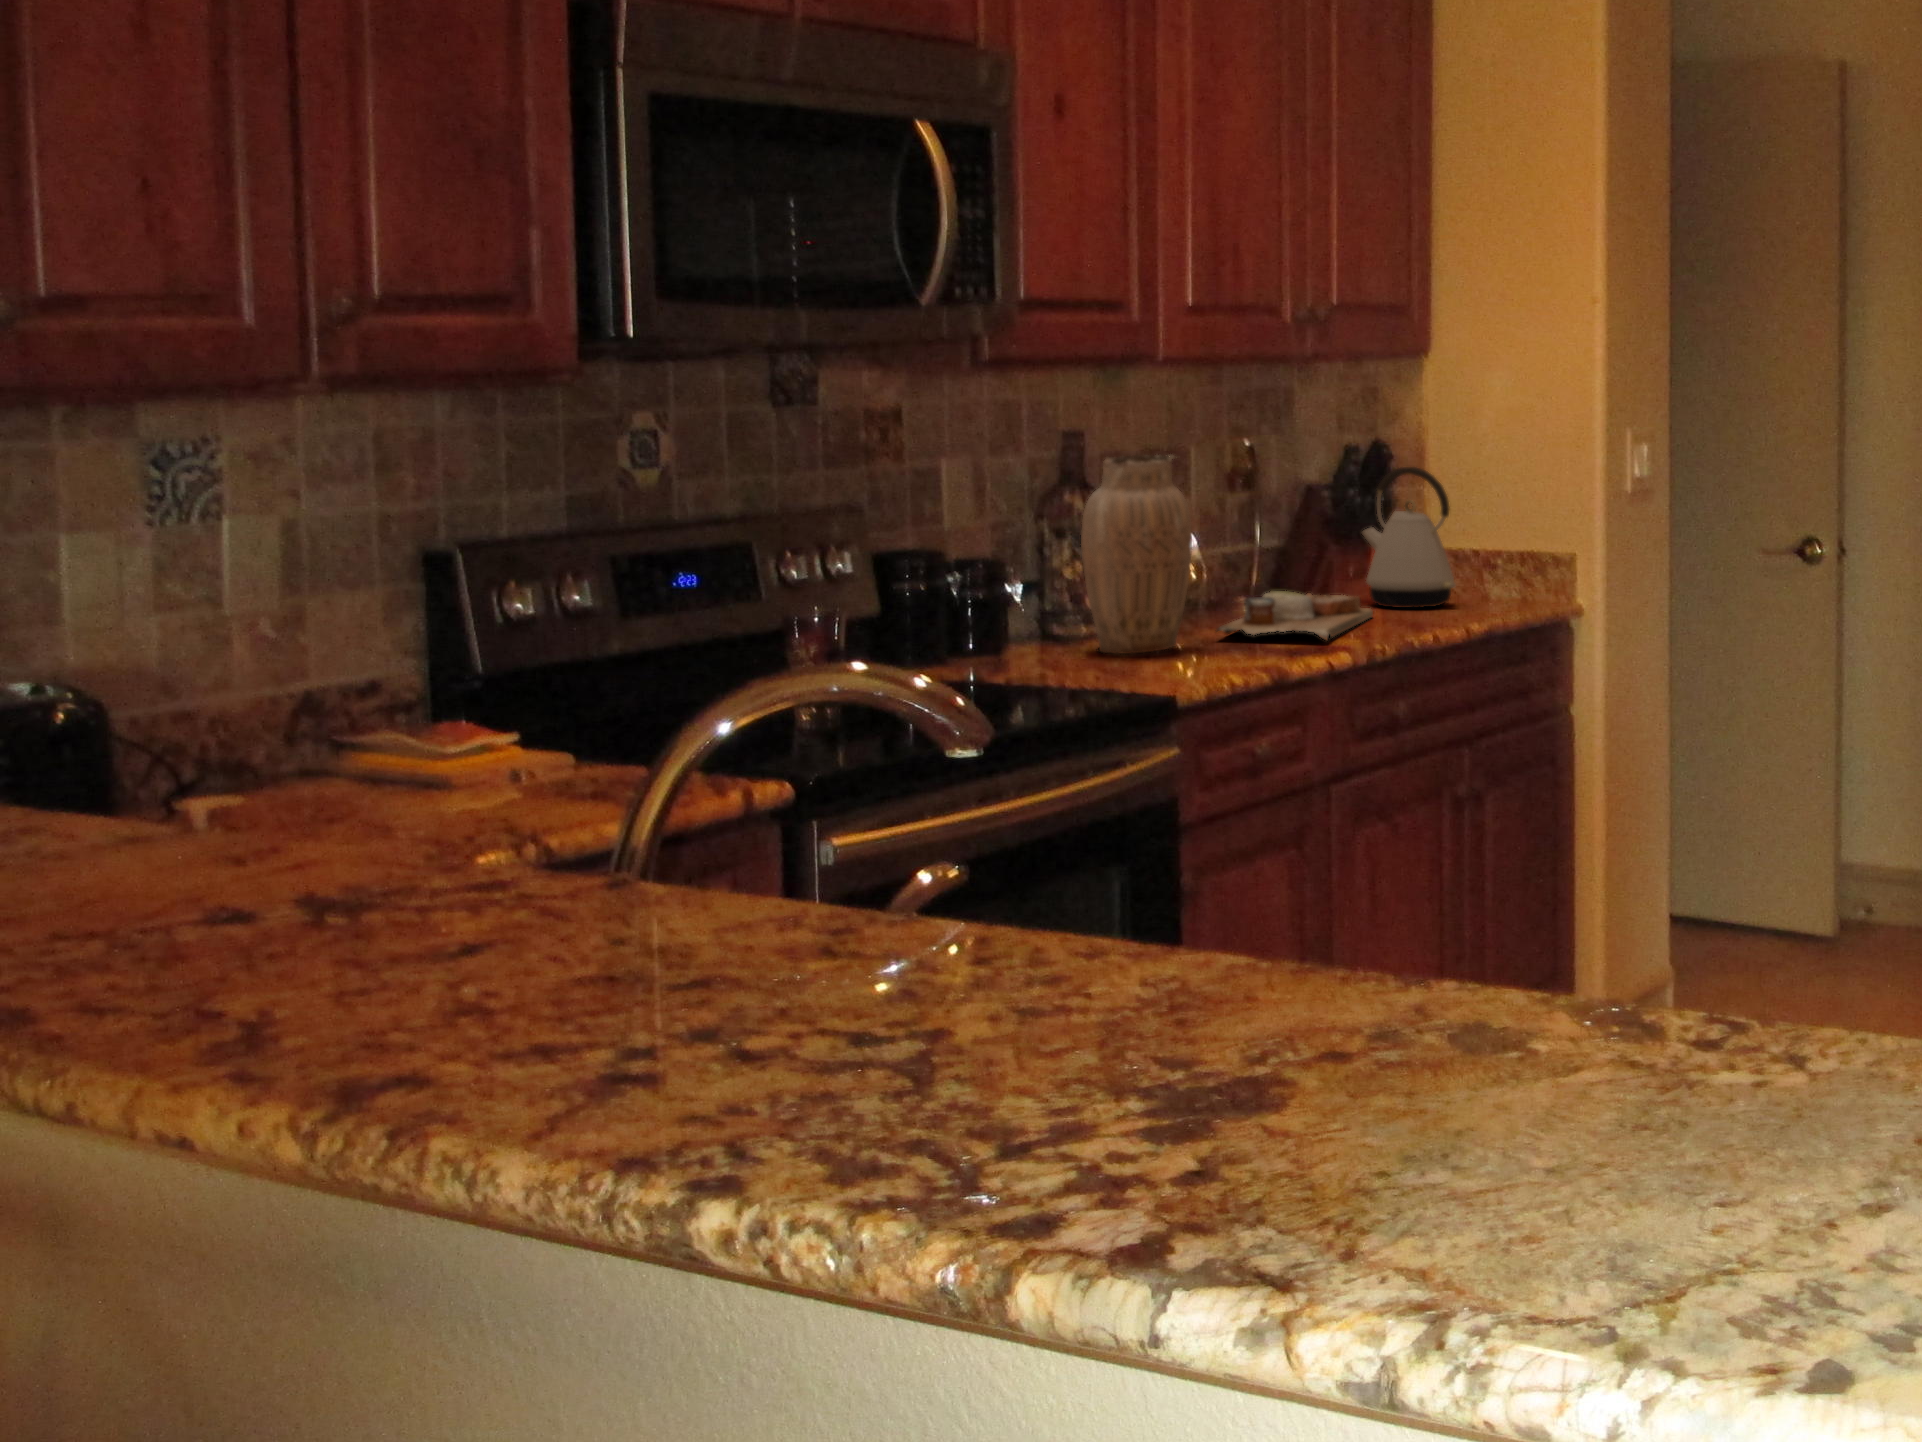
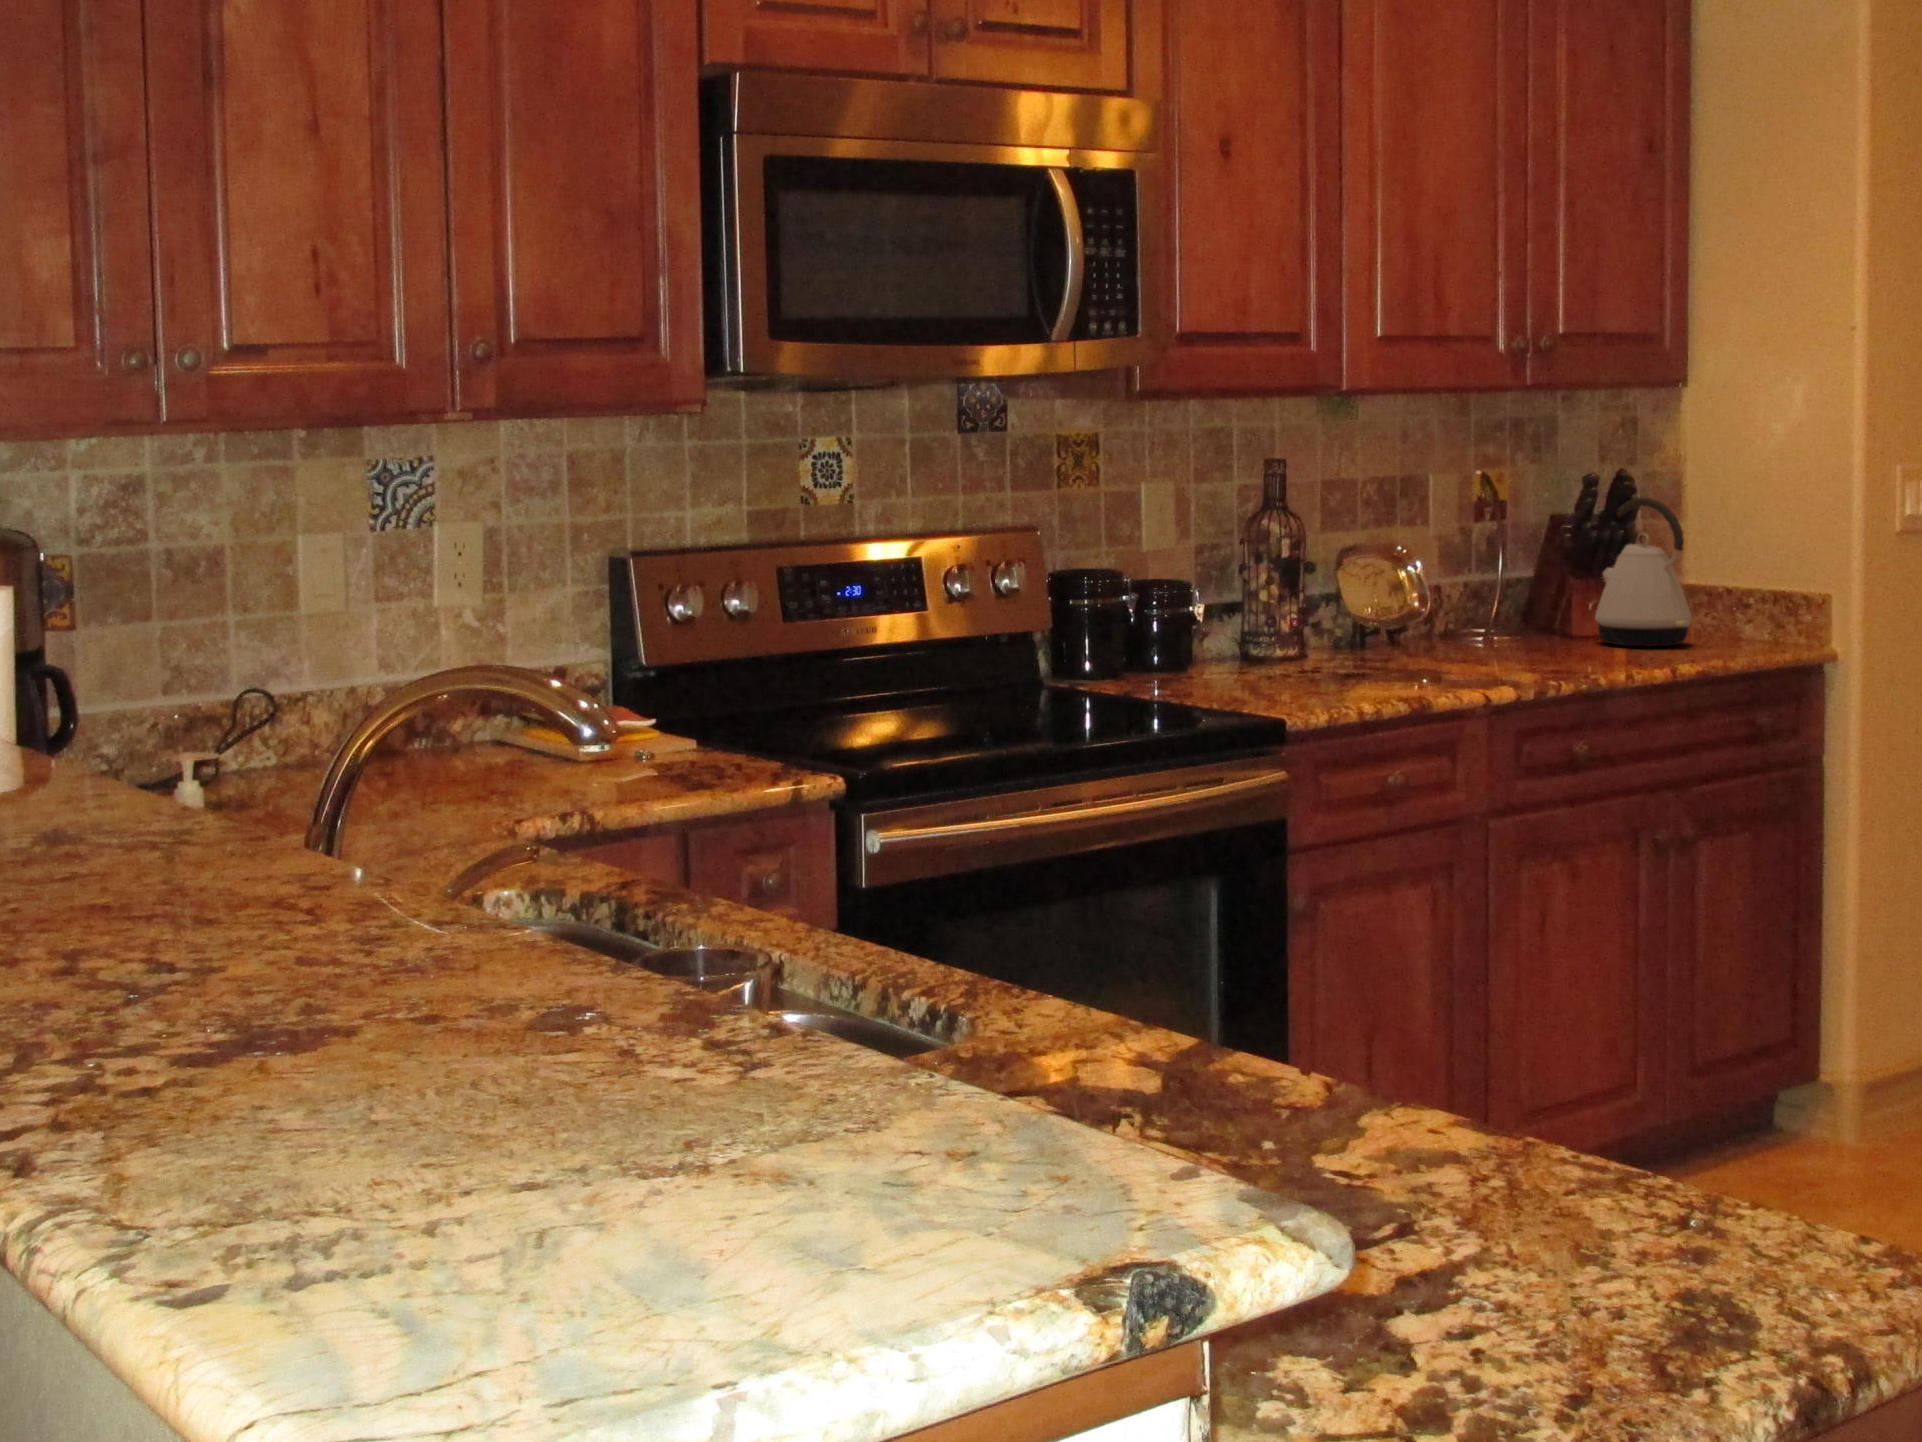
vase: present [1081,455,1192,654] -> none [1246,480,1356,679]
cutting board: present [1217,591,1373,640] -> none [1390,622,1587,675]

